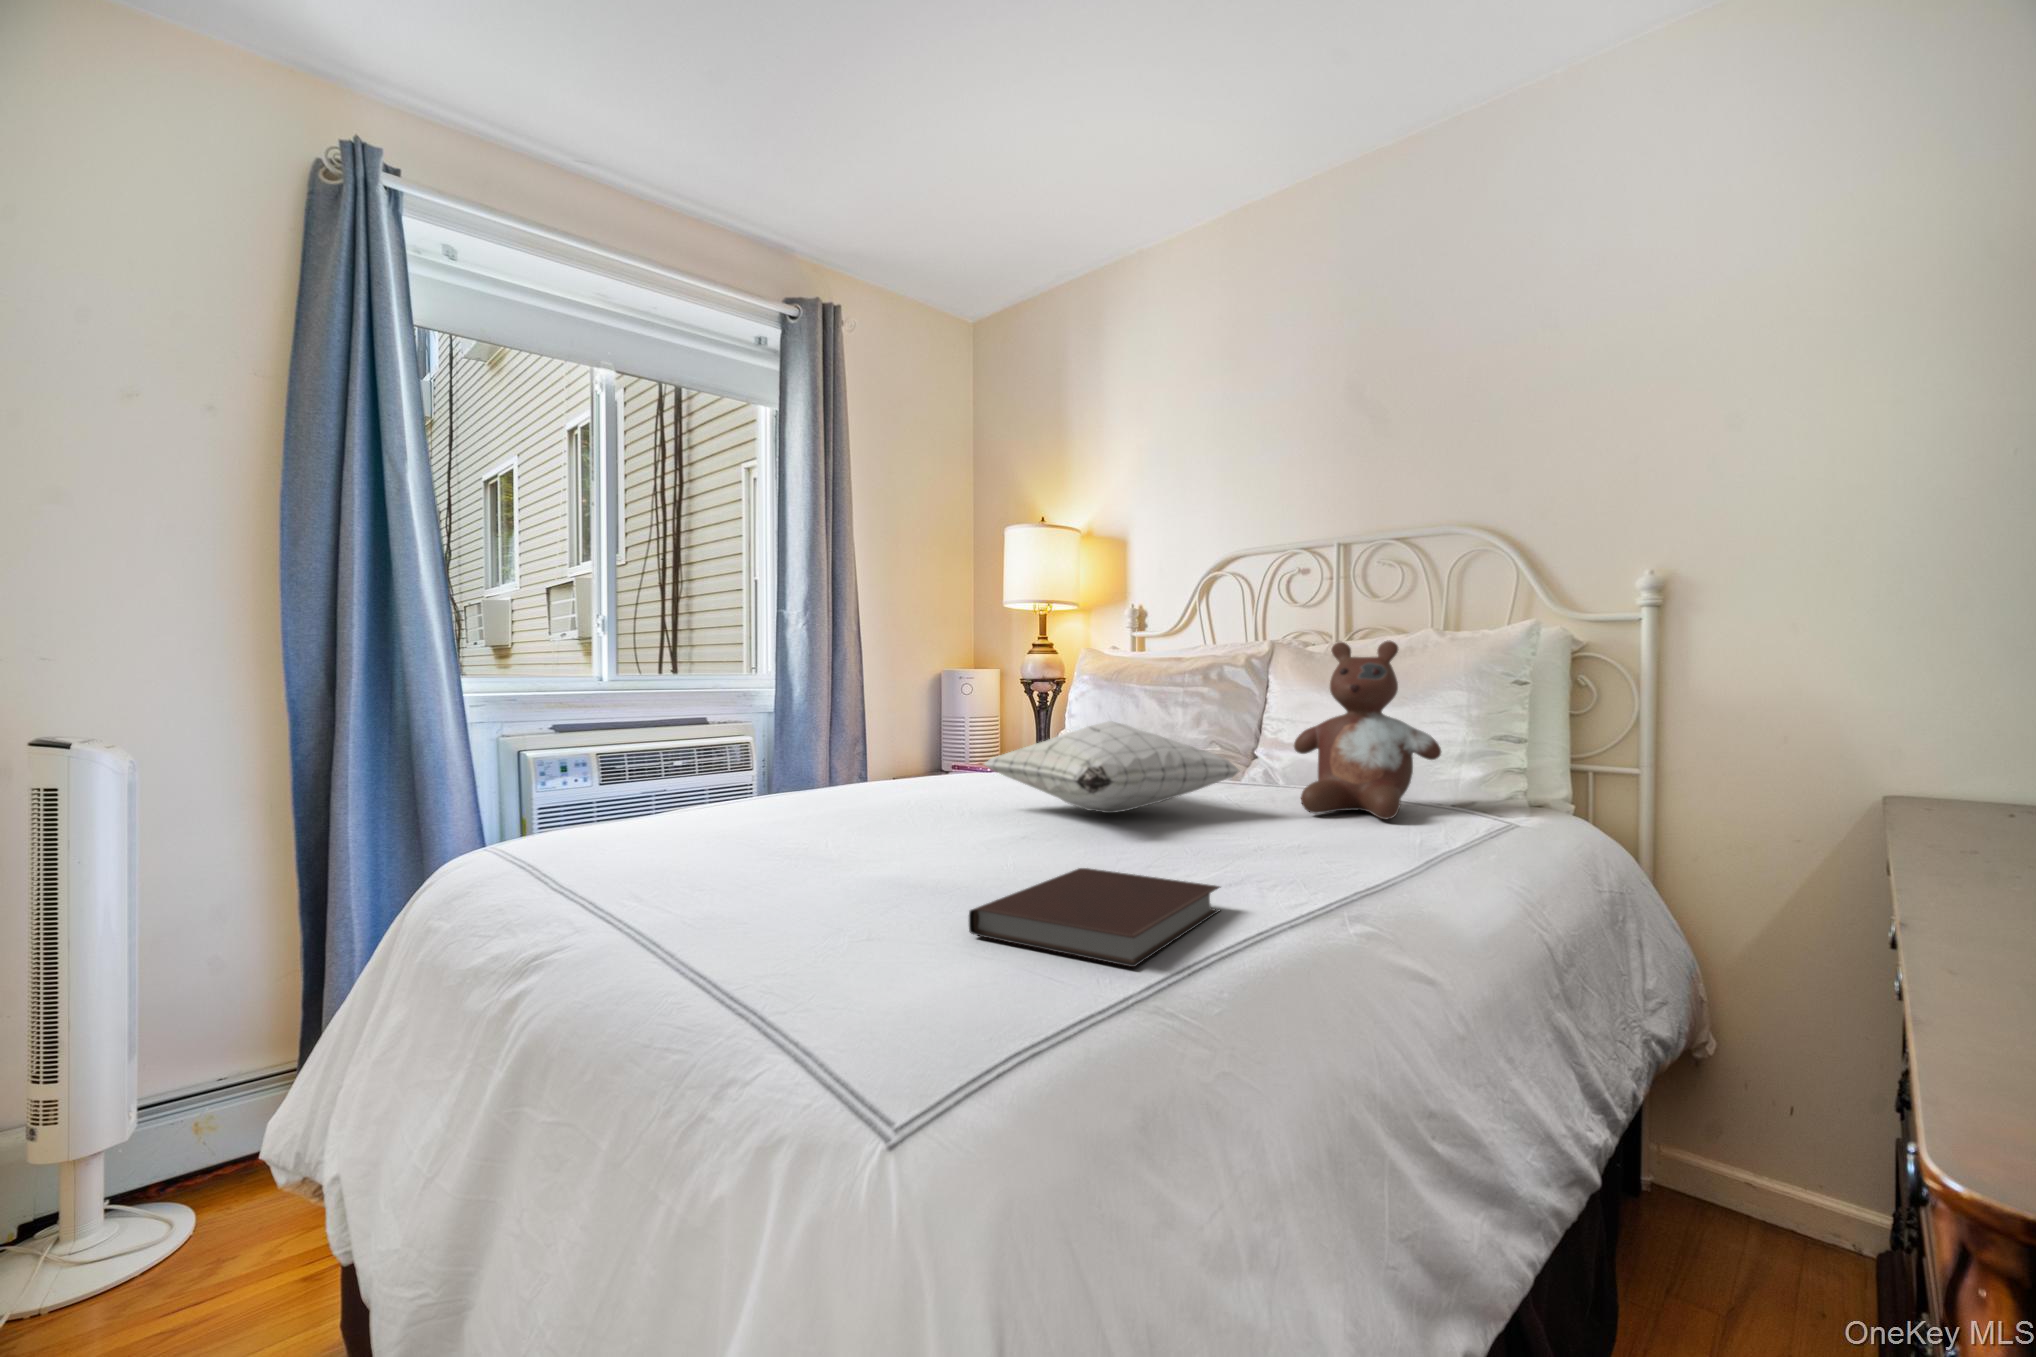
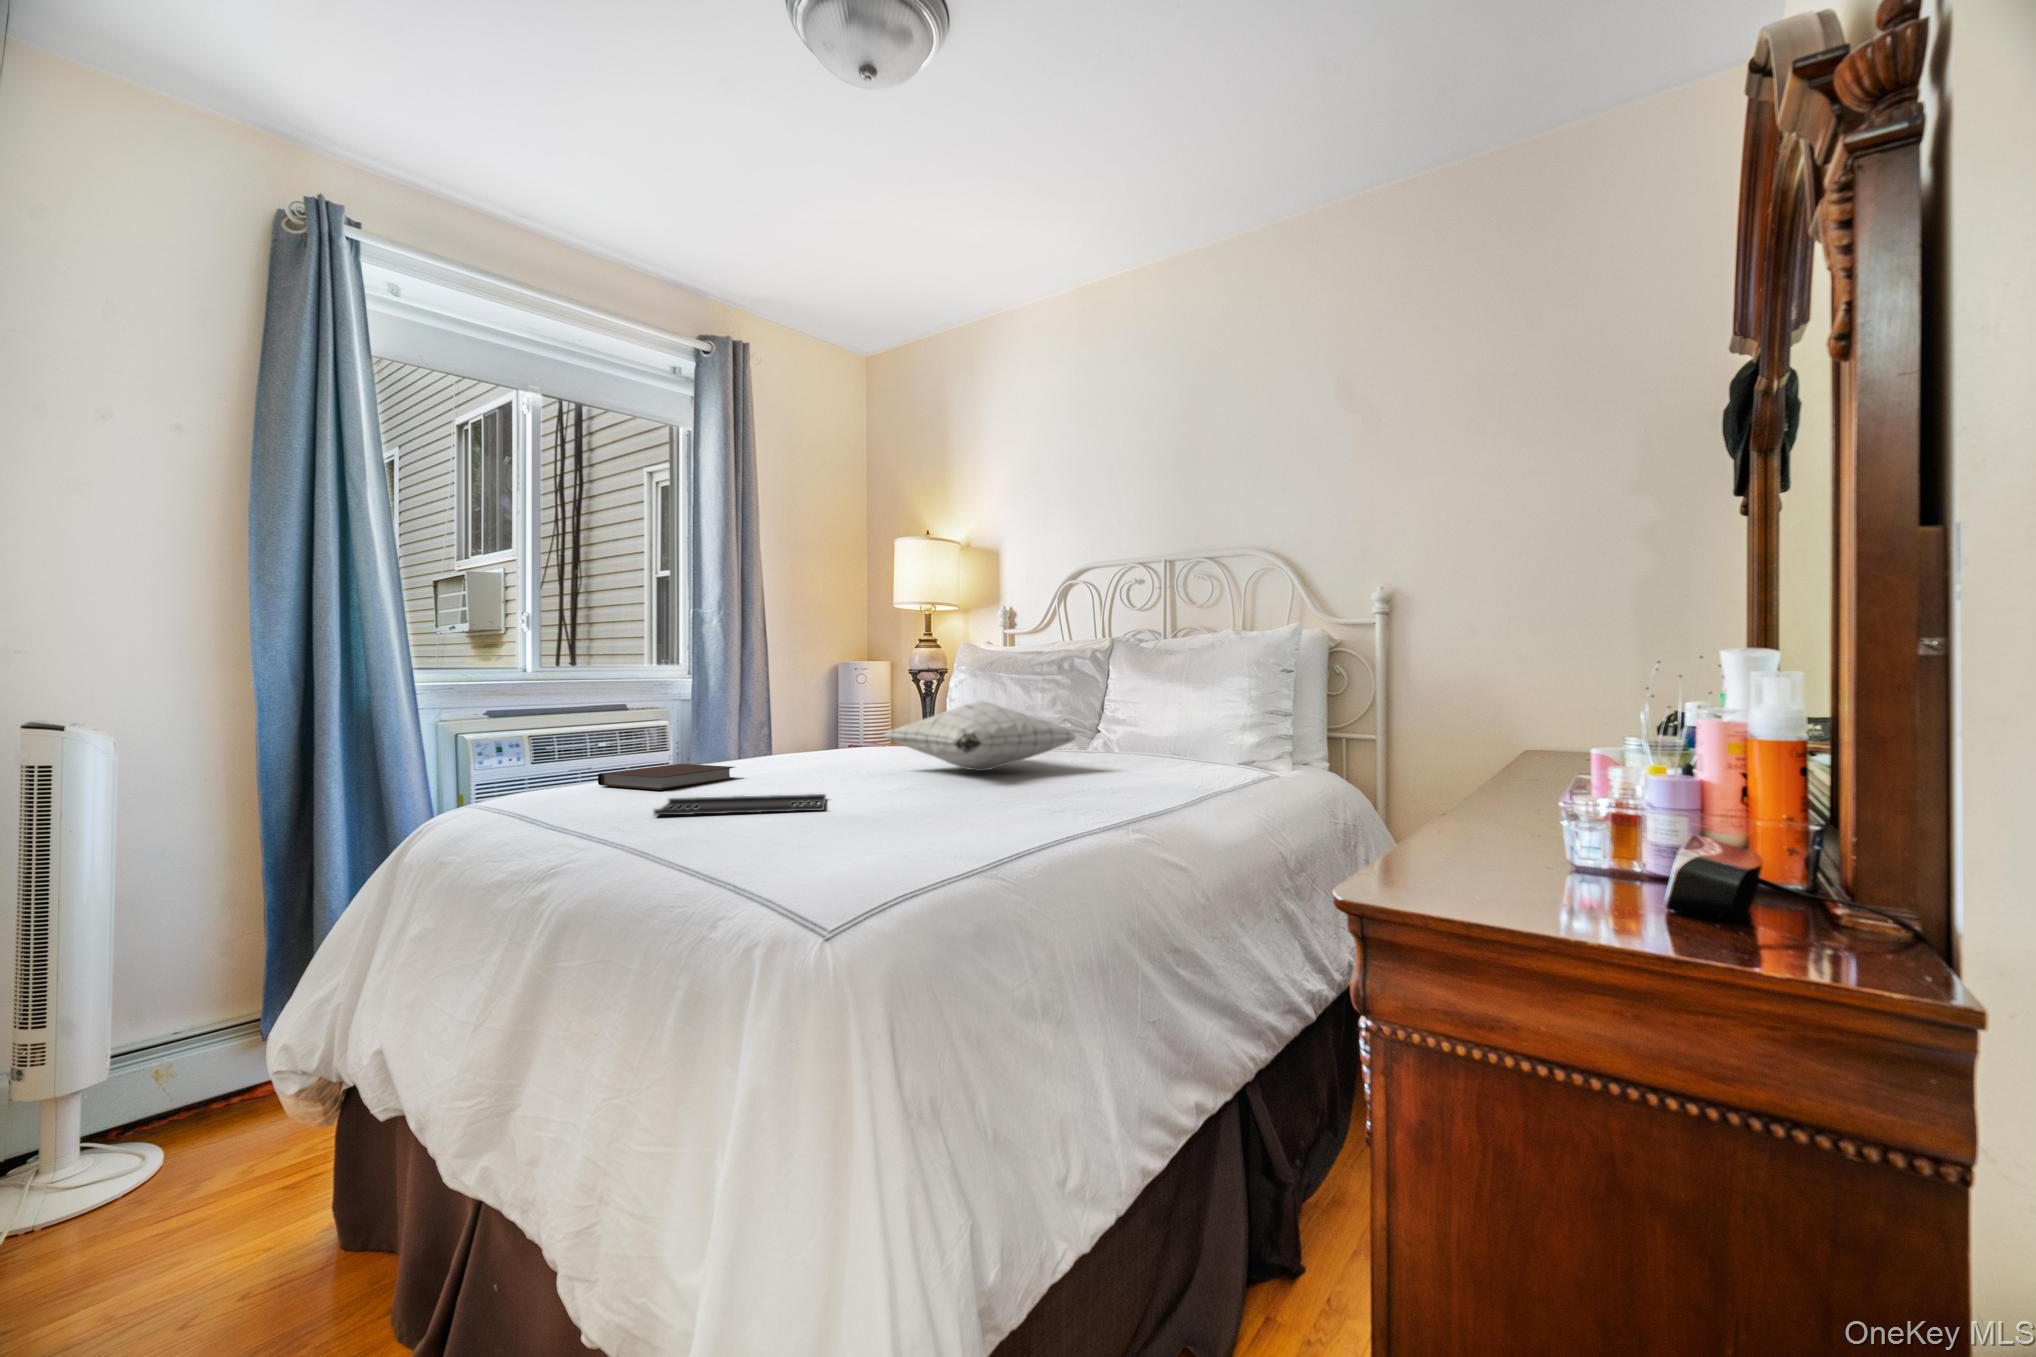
stuffed bear: present [1294,641,1441,819] -> none [1120,641,1222,770]
tray: none [647,854,897,890] -> present [654,794,826,815]
notebook: present [969,868,1221,967] -> present [598,764,735,790]

